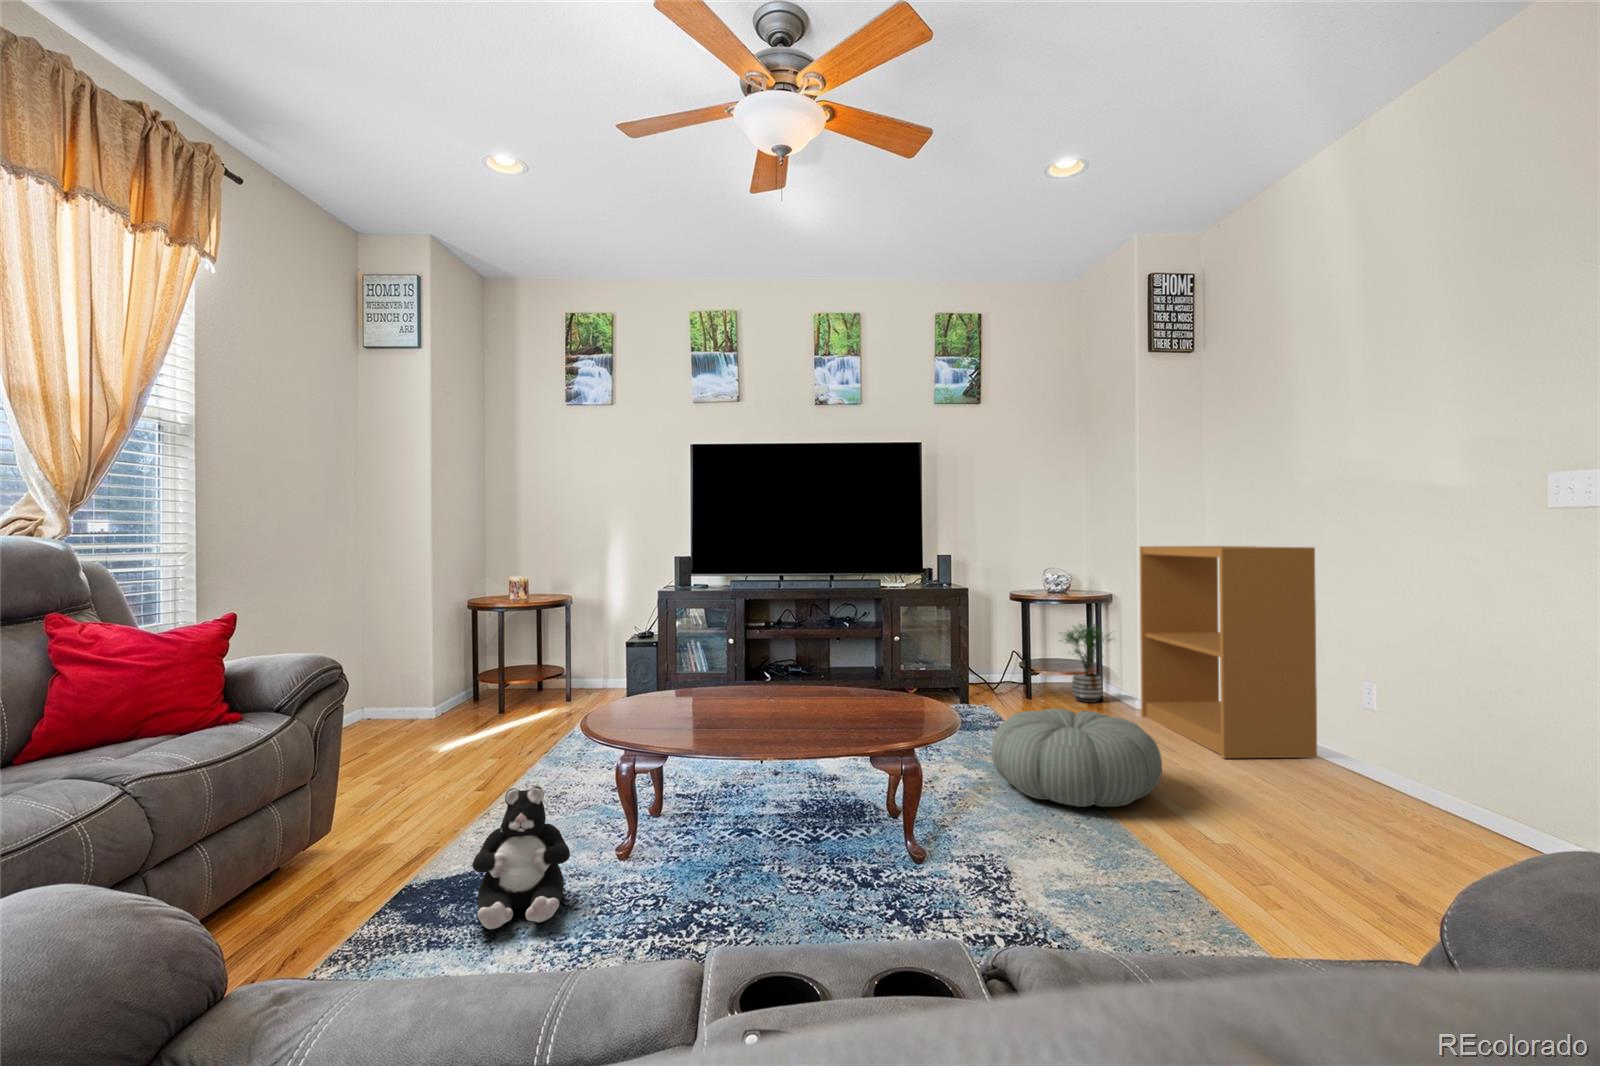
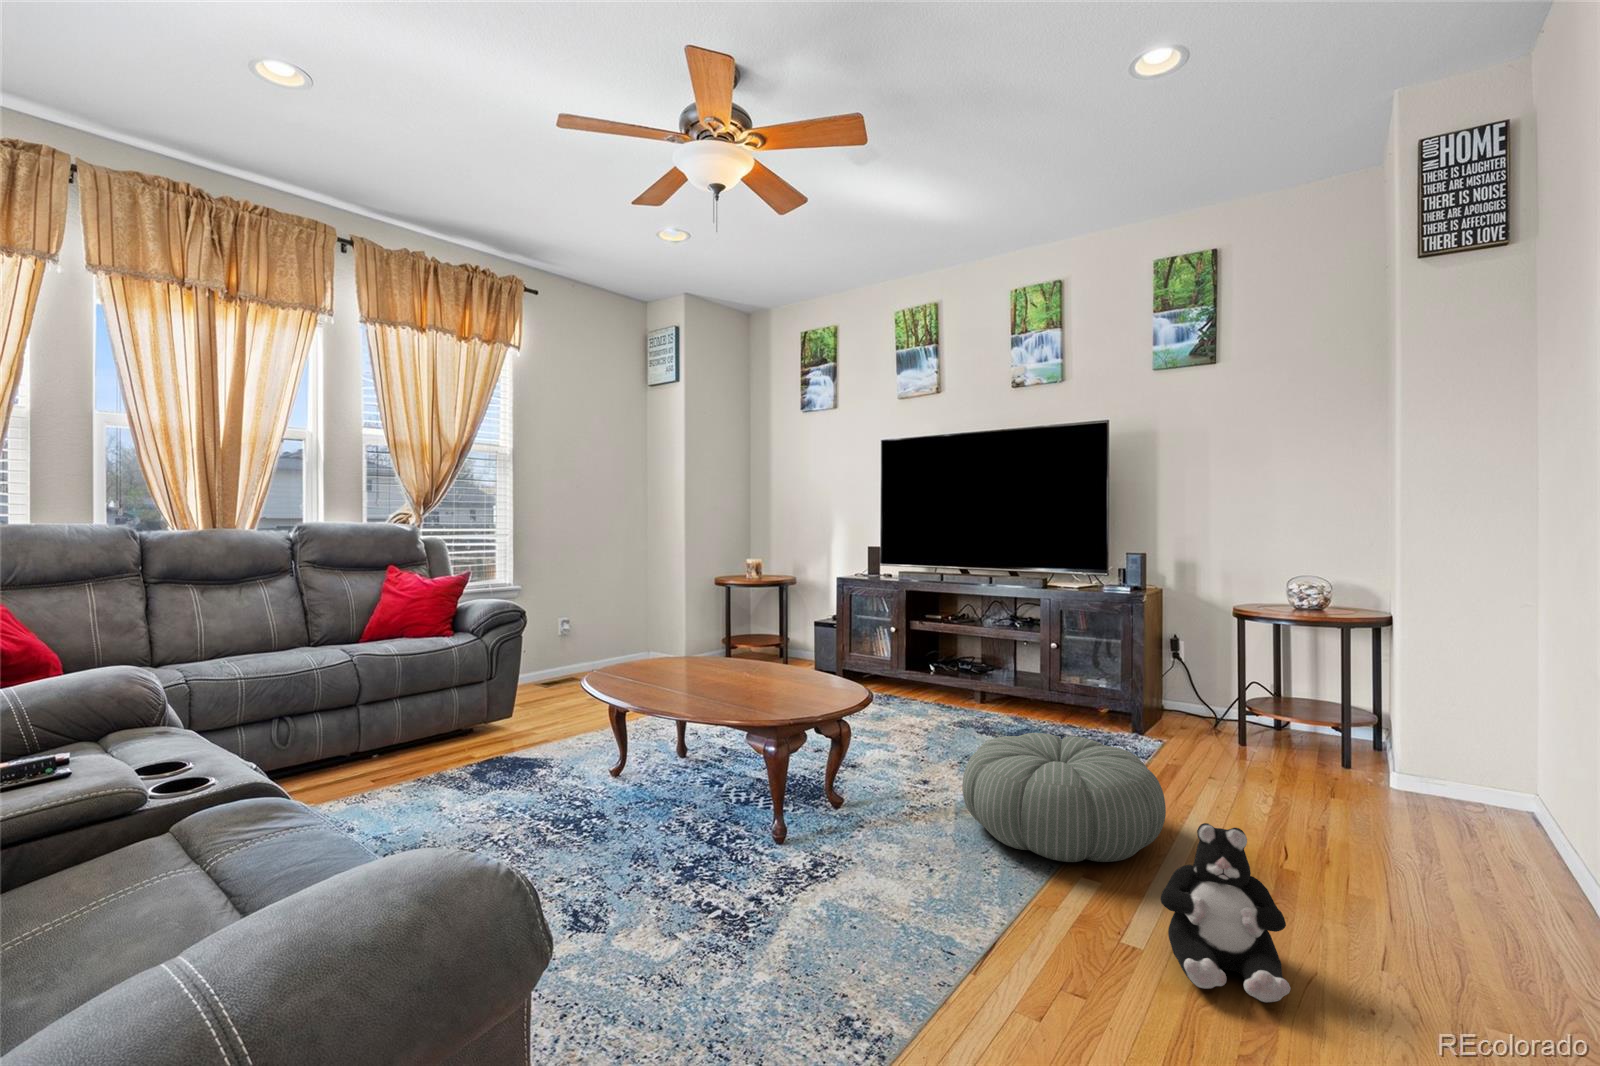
bookshelf: present [1140,546,1317,758] -> none [1362,546,1579,909]
potted plant: present [1064,625,1111,703] -> none [1273,646,1369,758]
plush toy: present [472,786,570,929] -> present [1161,823,1291,1003]

